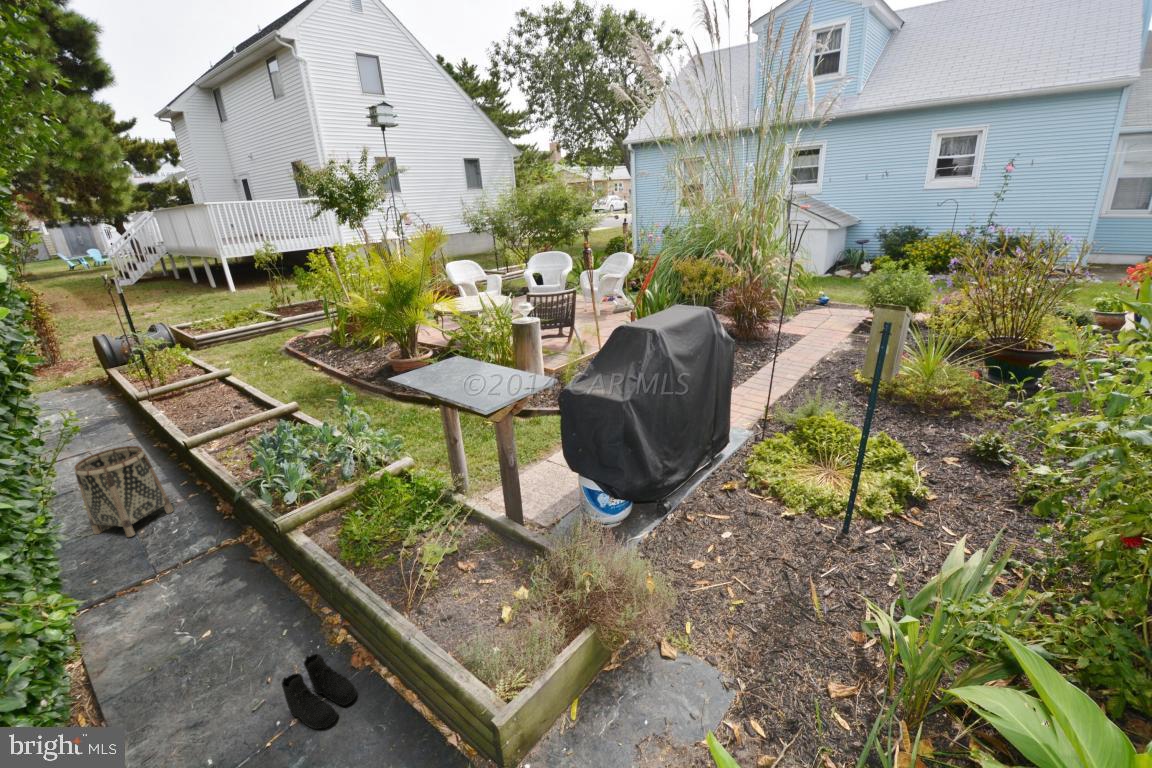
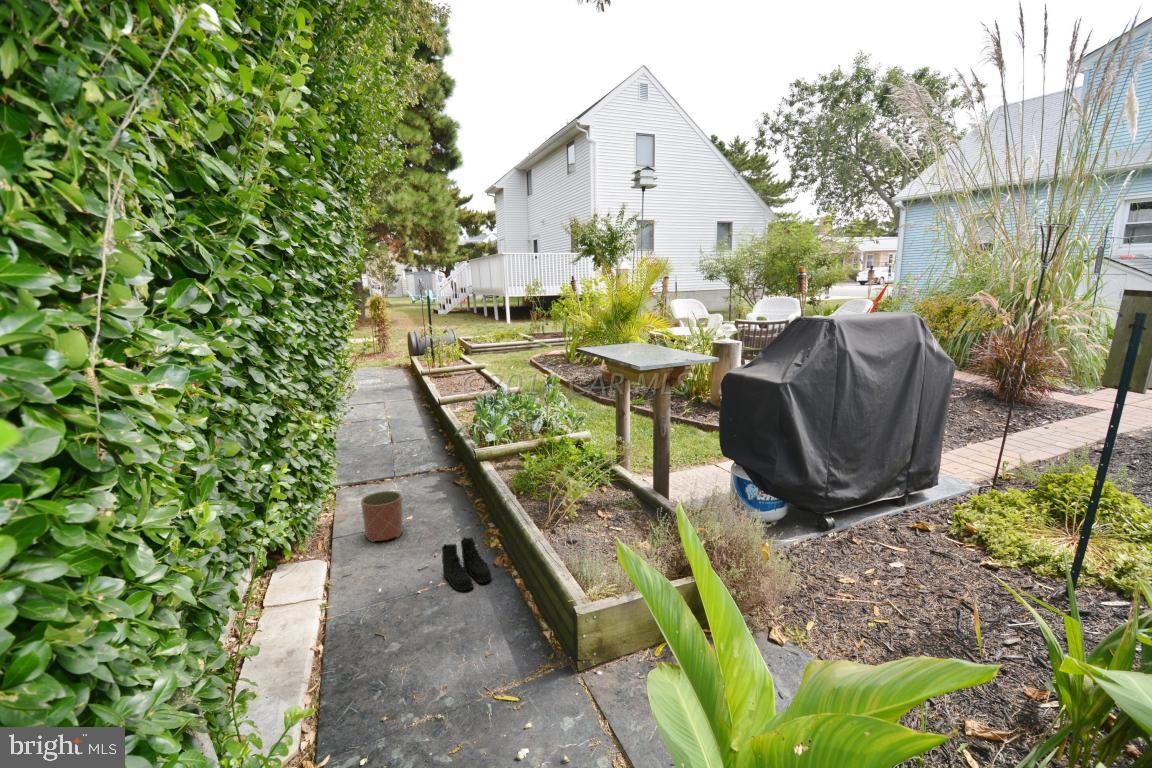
basket: present [75,446,174,537] -> none [369,389,418,452]
planter: none [127,620,204,700] -> present [361,491,403,542]

